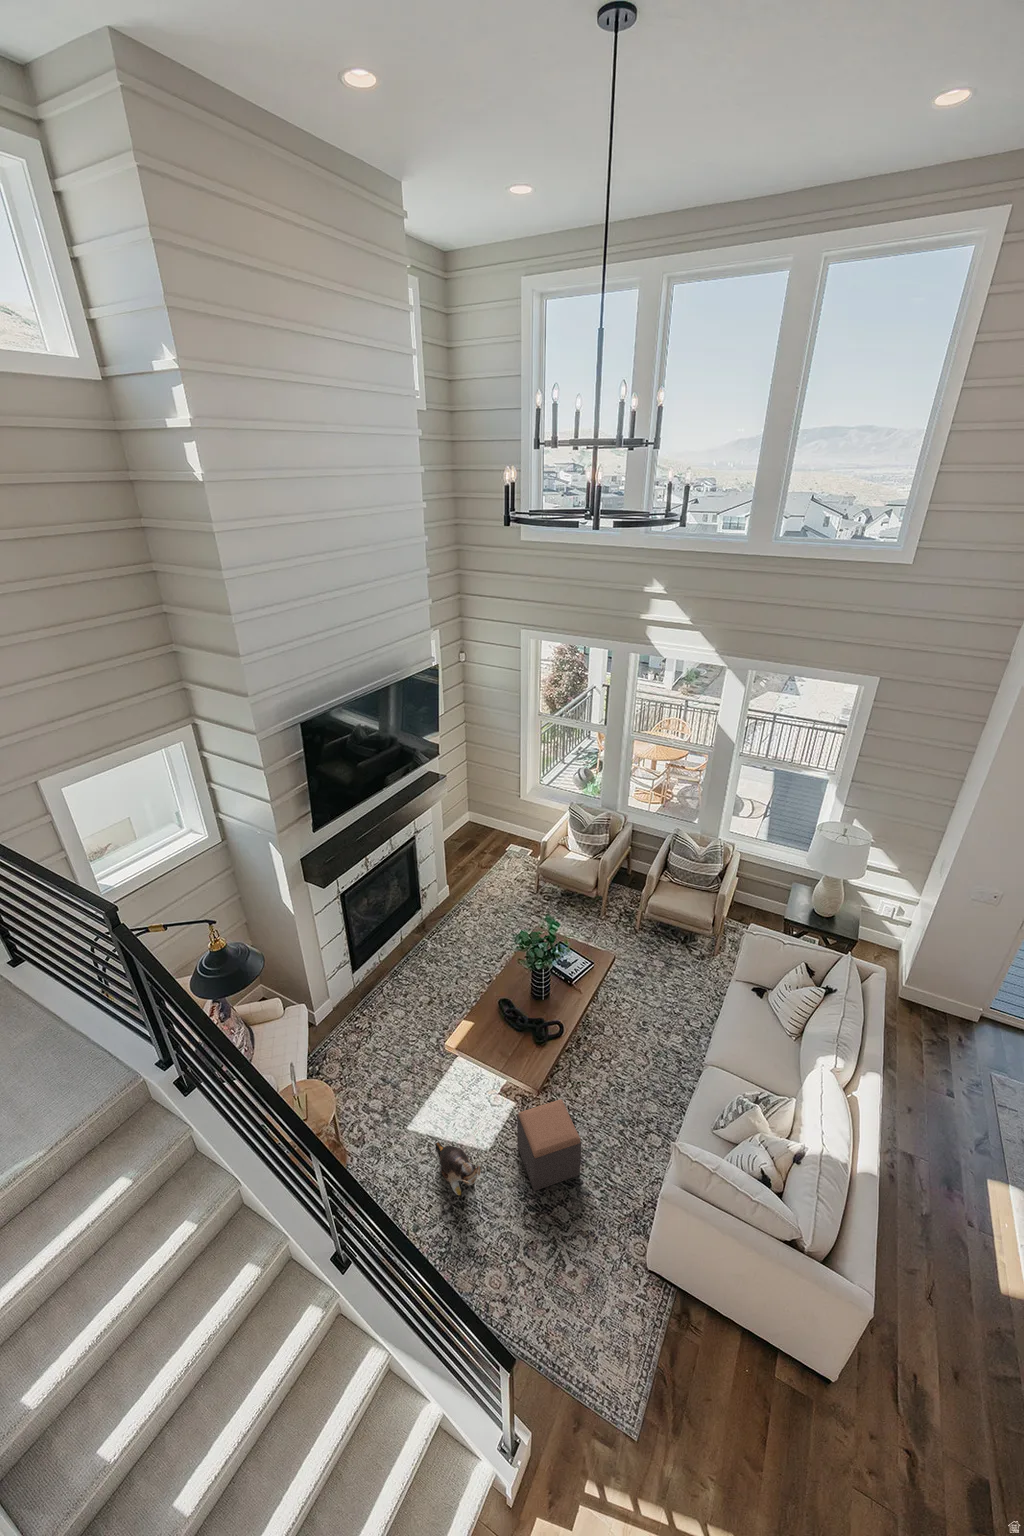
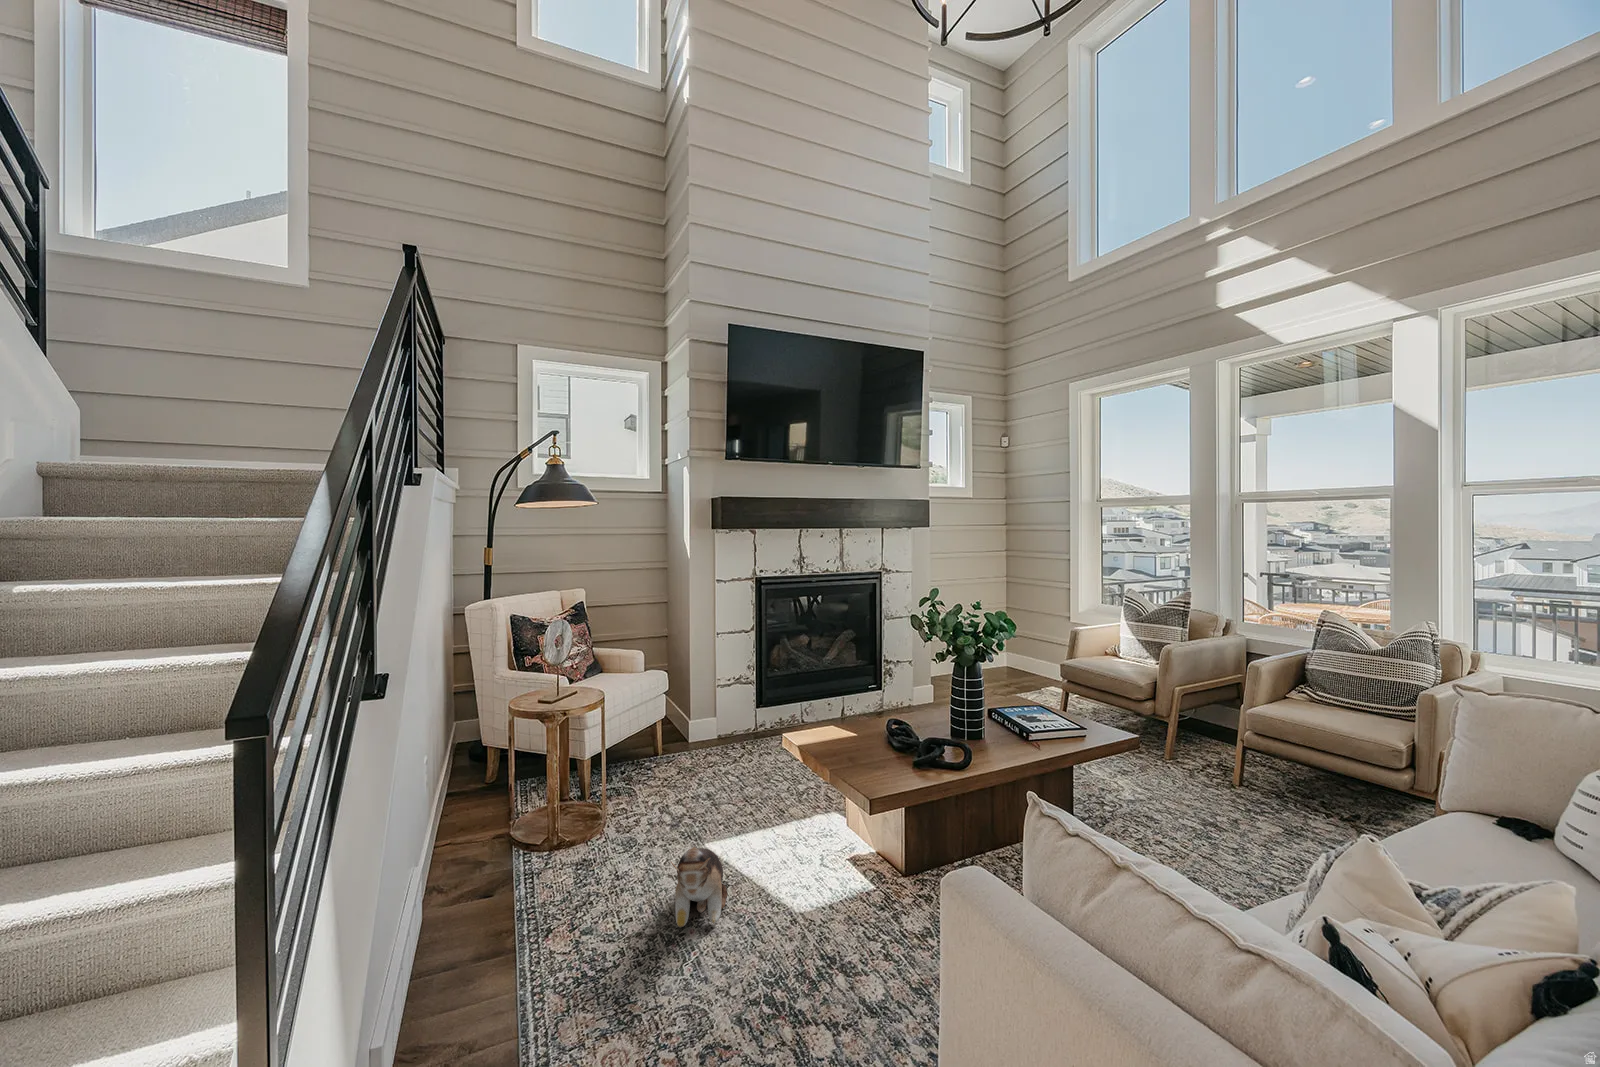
footstool: present [517,1099,582,1191] -> none [797,826,916,1005]

